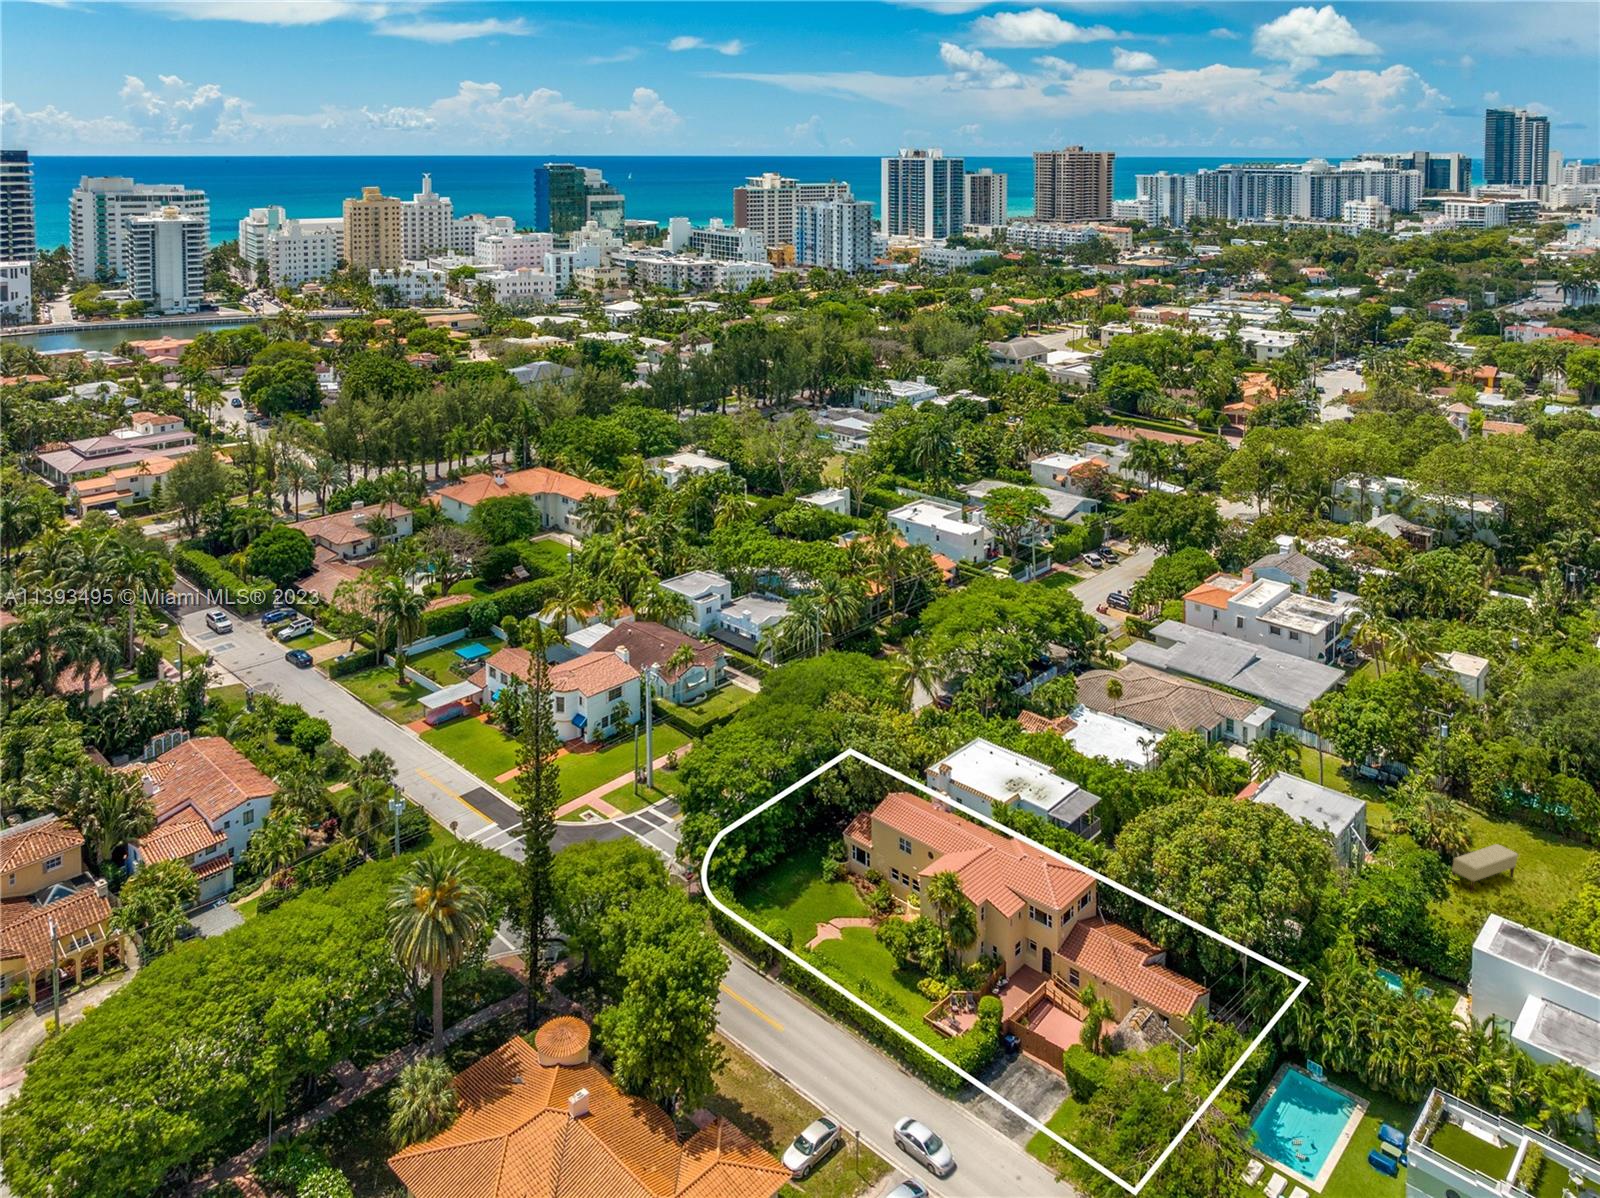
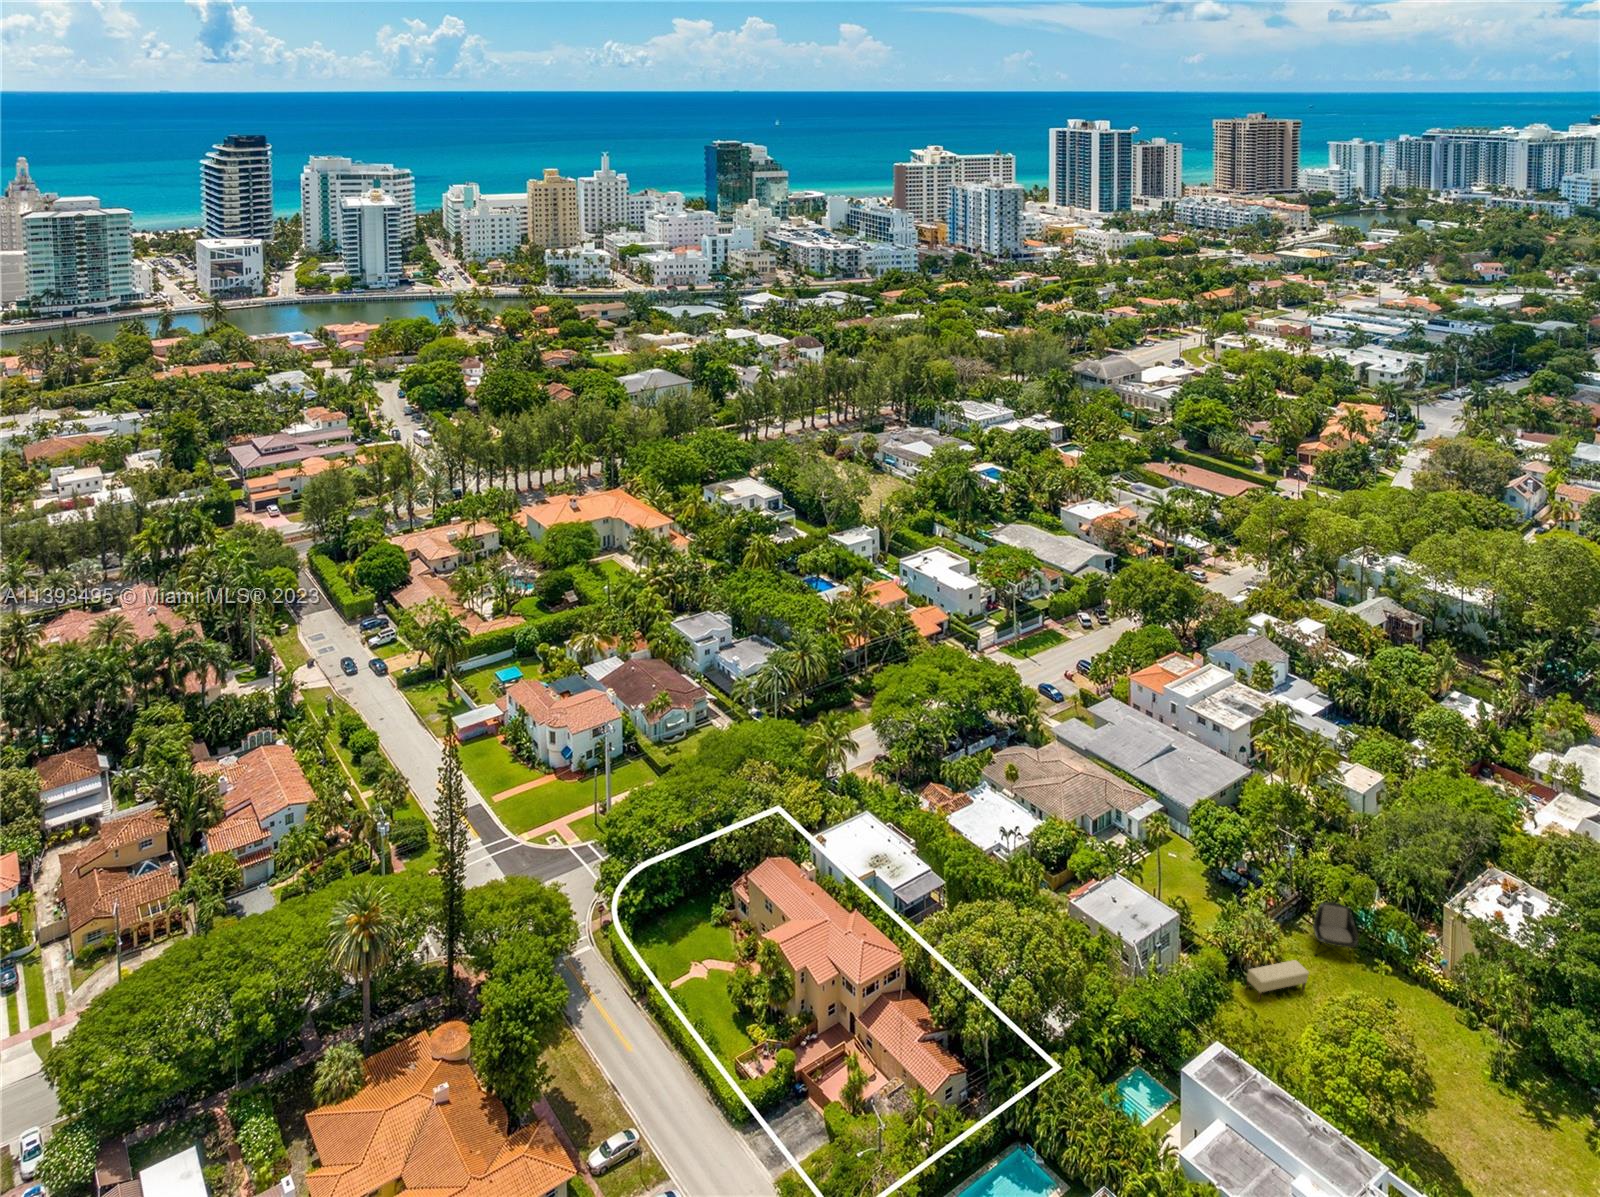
lounge chair: none [1487,782,1551,845] -> present [1313,902,1358,961]

